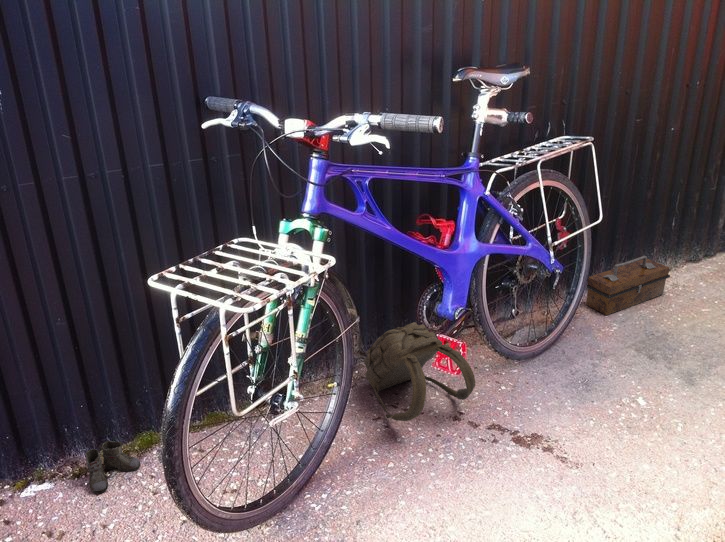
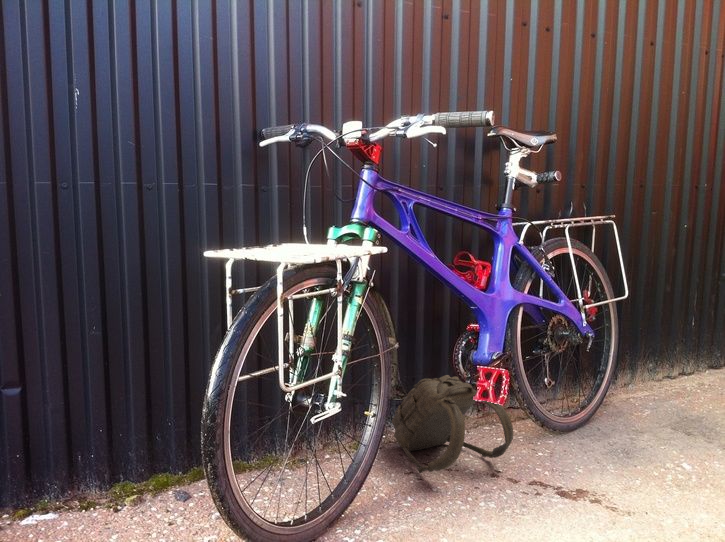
toolbox: present [586,256,670,315] -> none [612,348,698,404]
boots: present [85,441,140,493] -> none [87,471,154,523]

